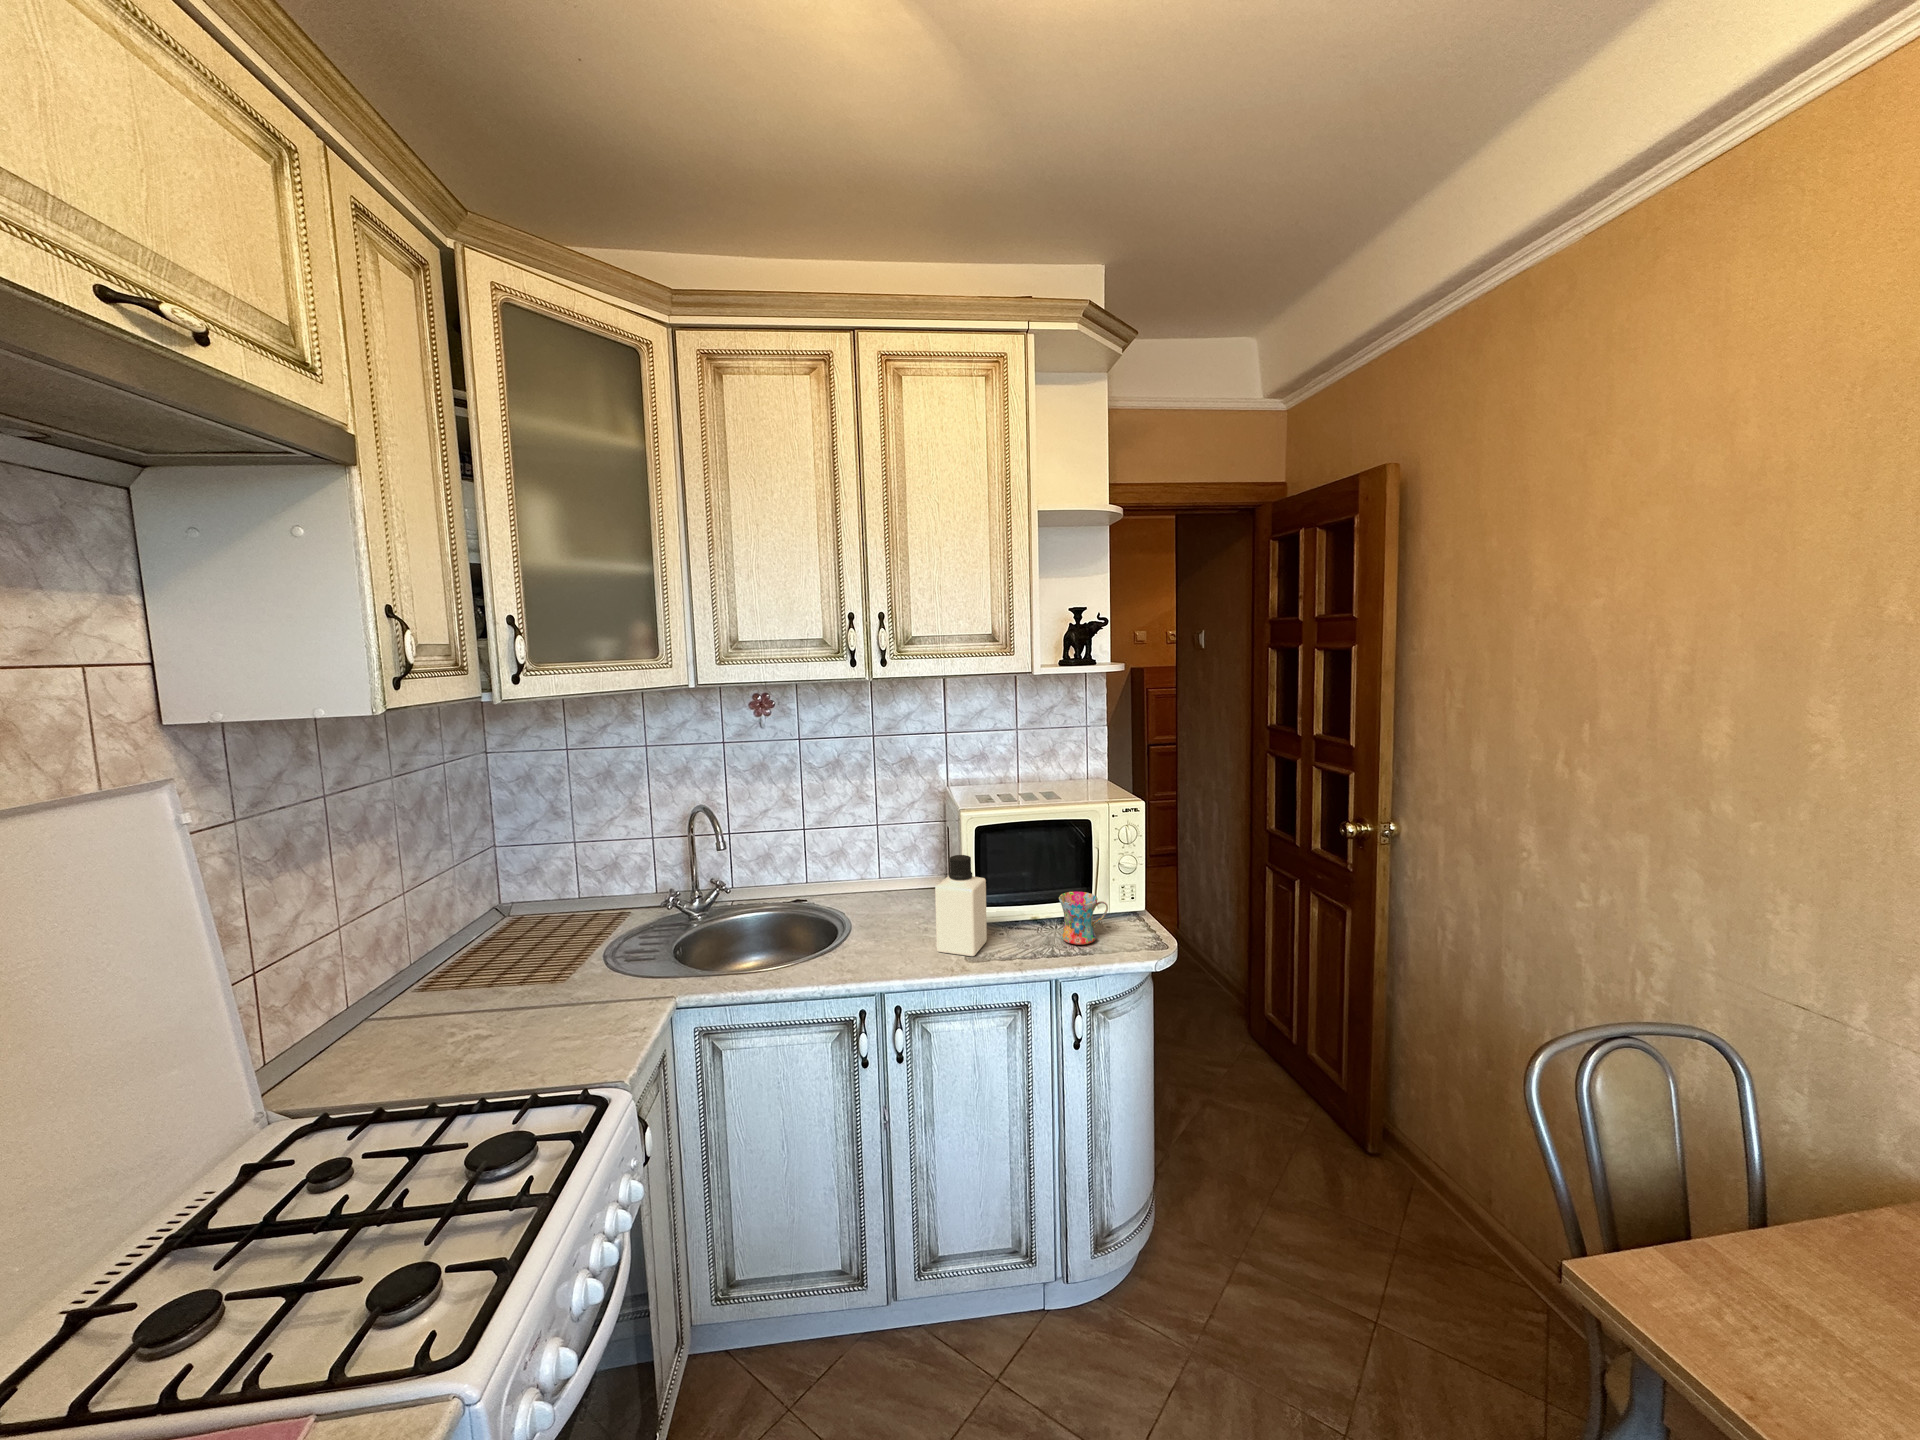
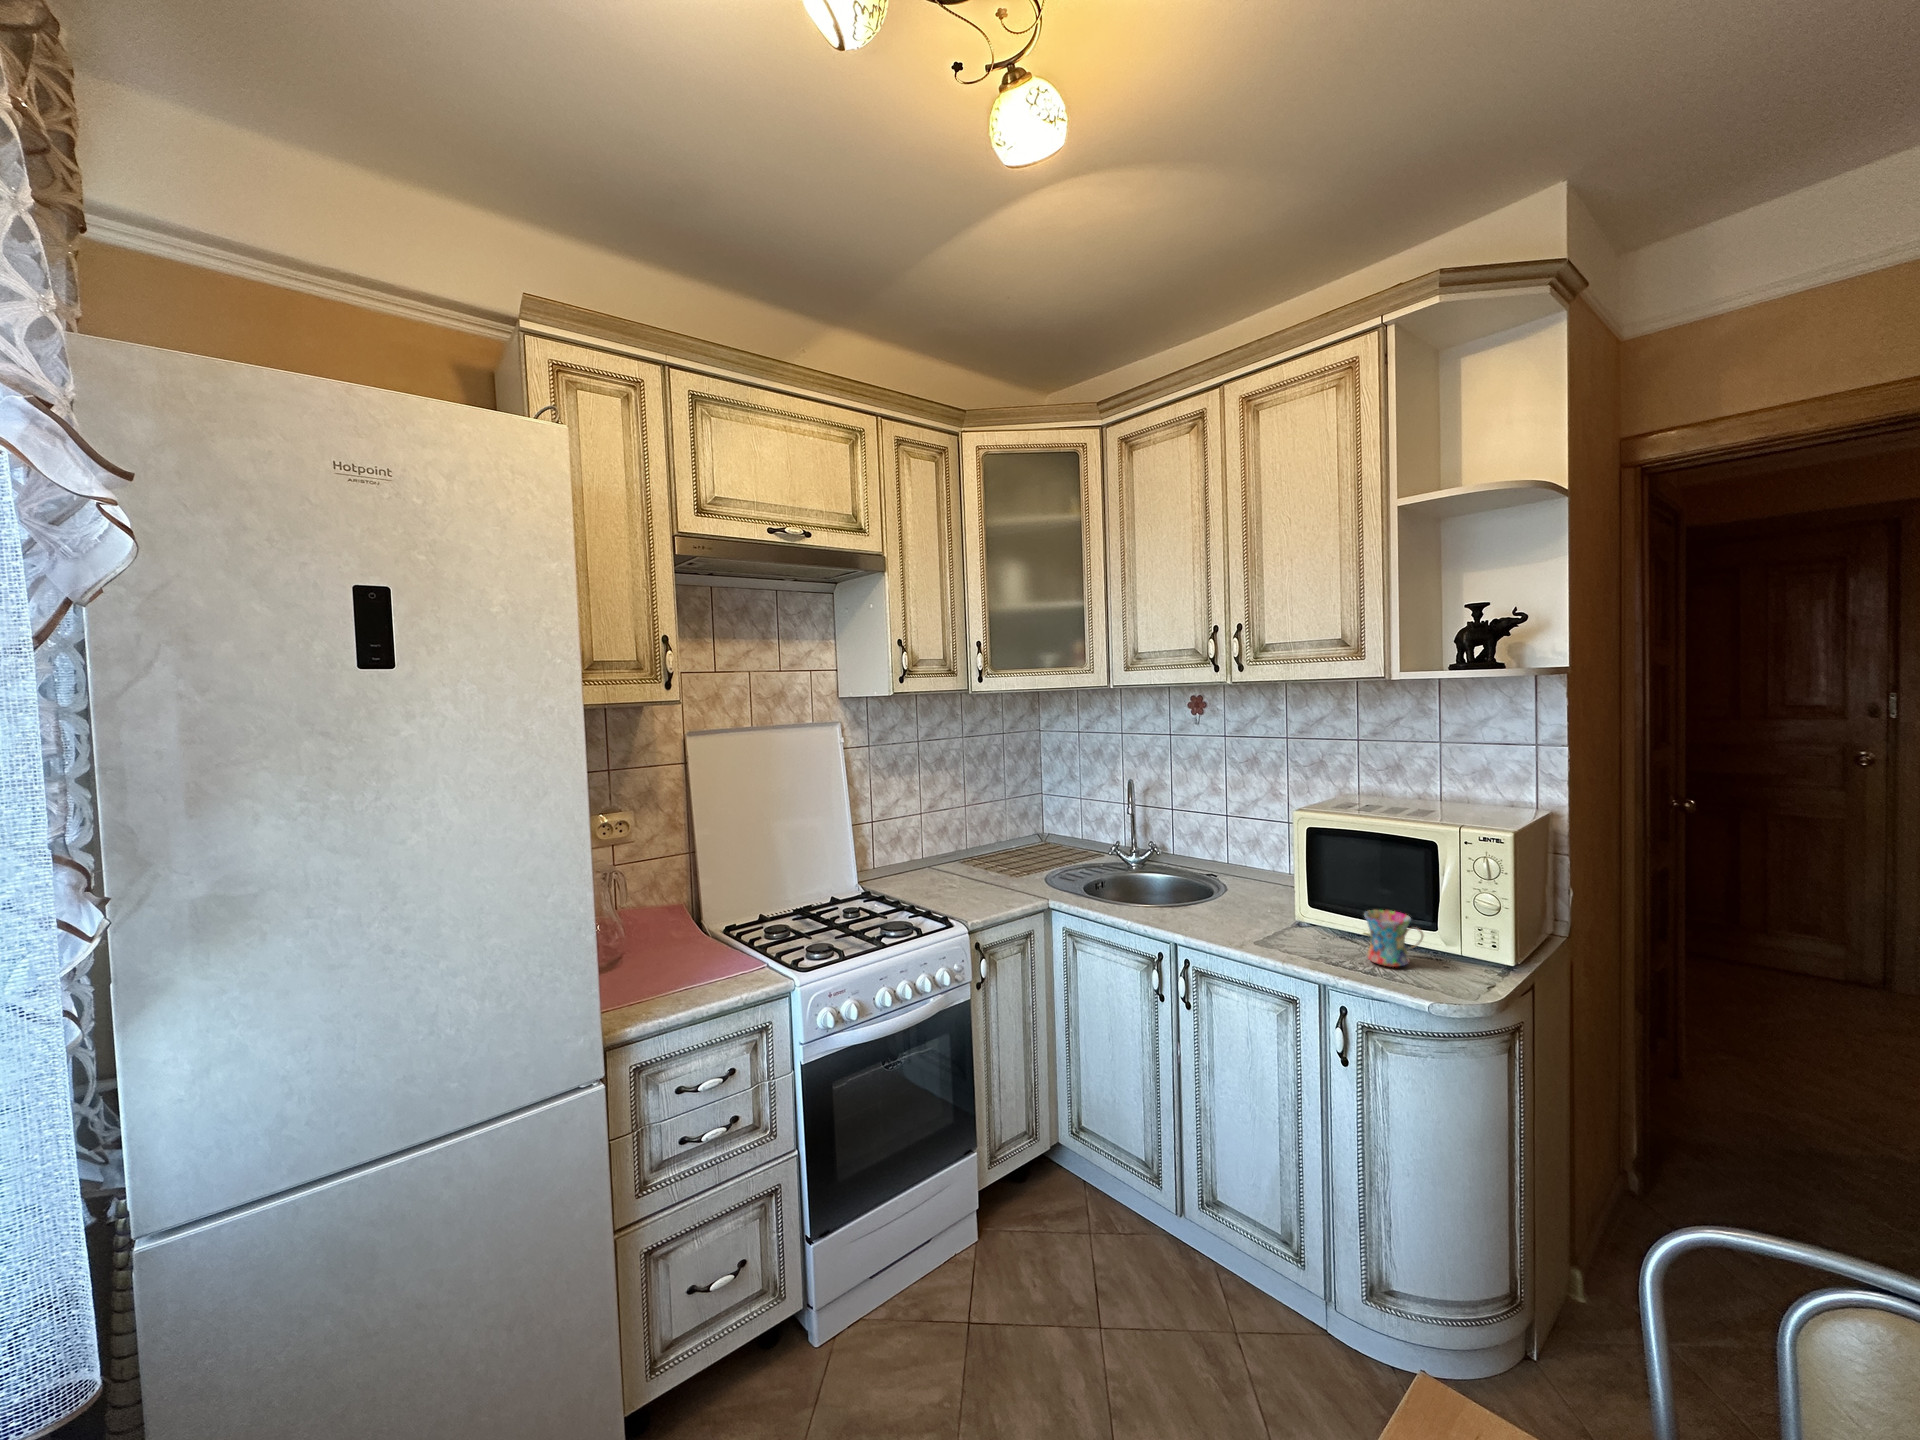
bottle: present [935,855,987,956] -> none [1241,845,1296,939]

